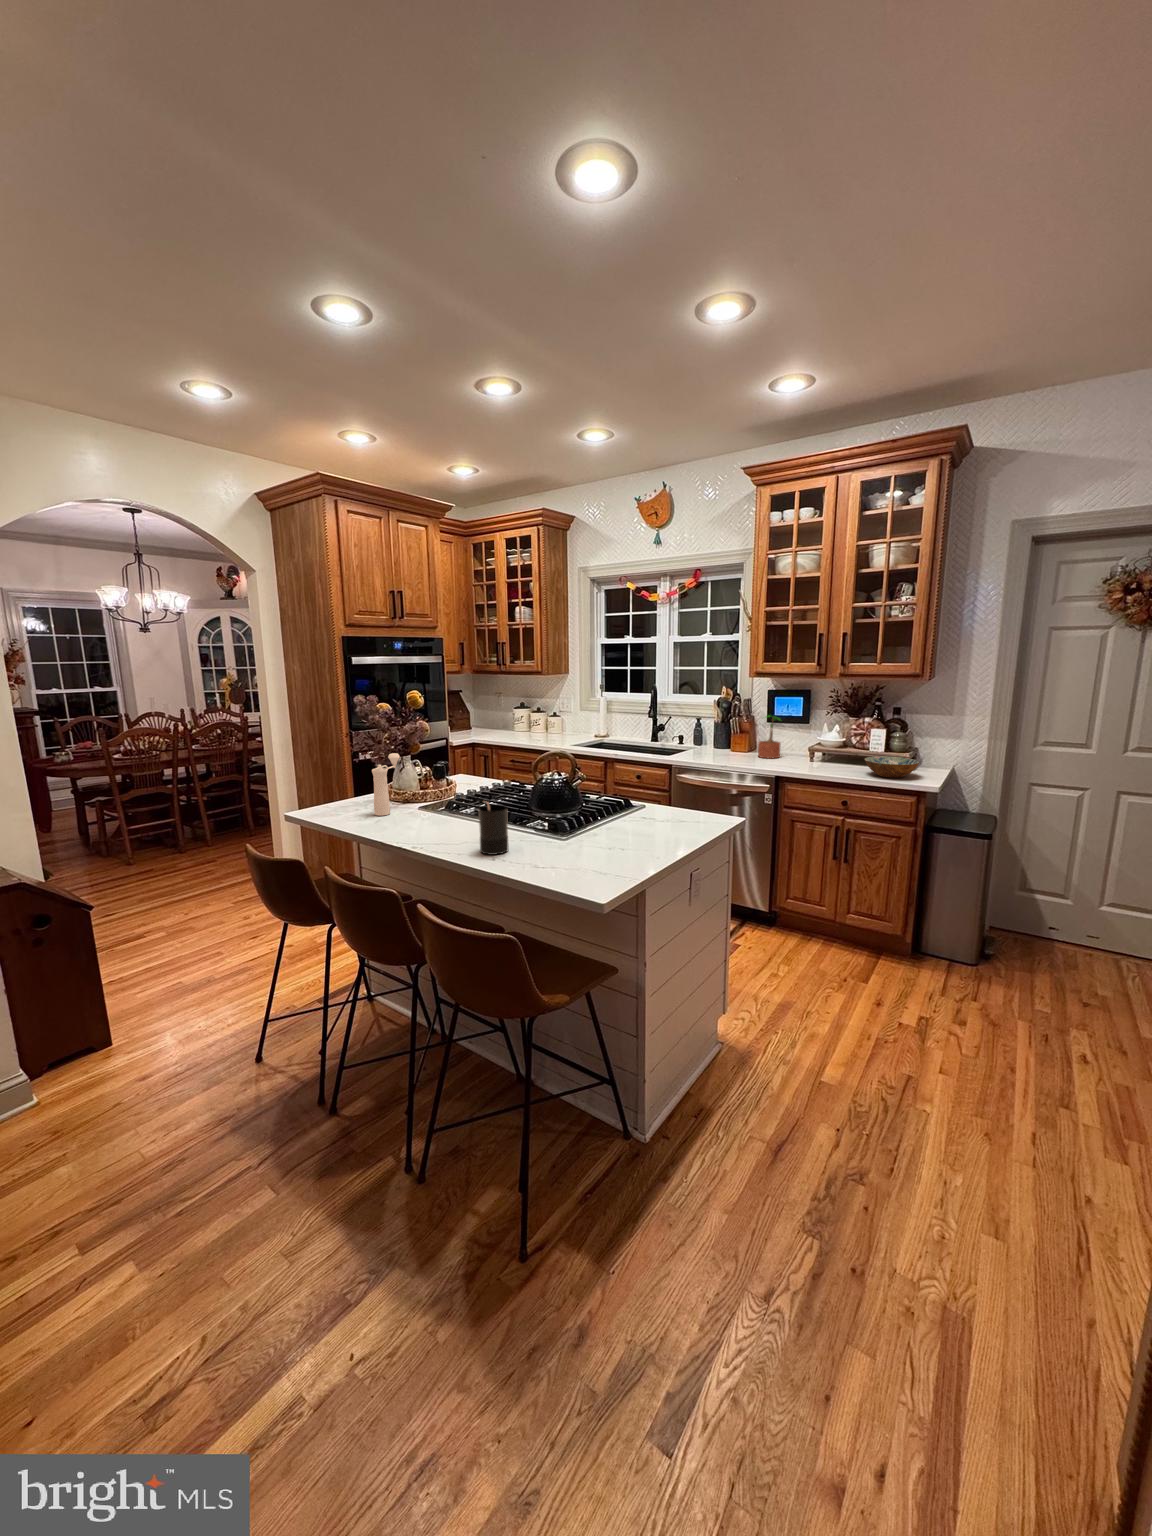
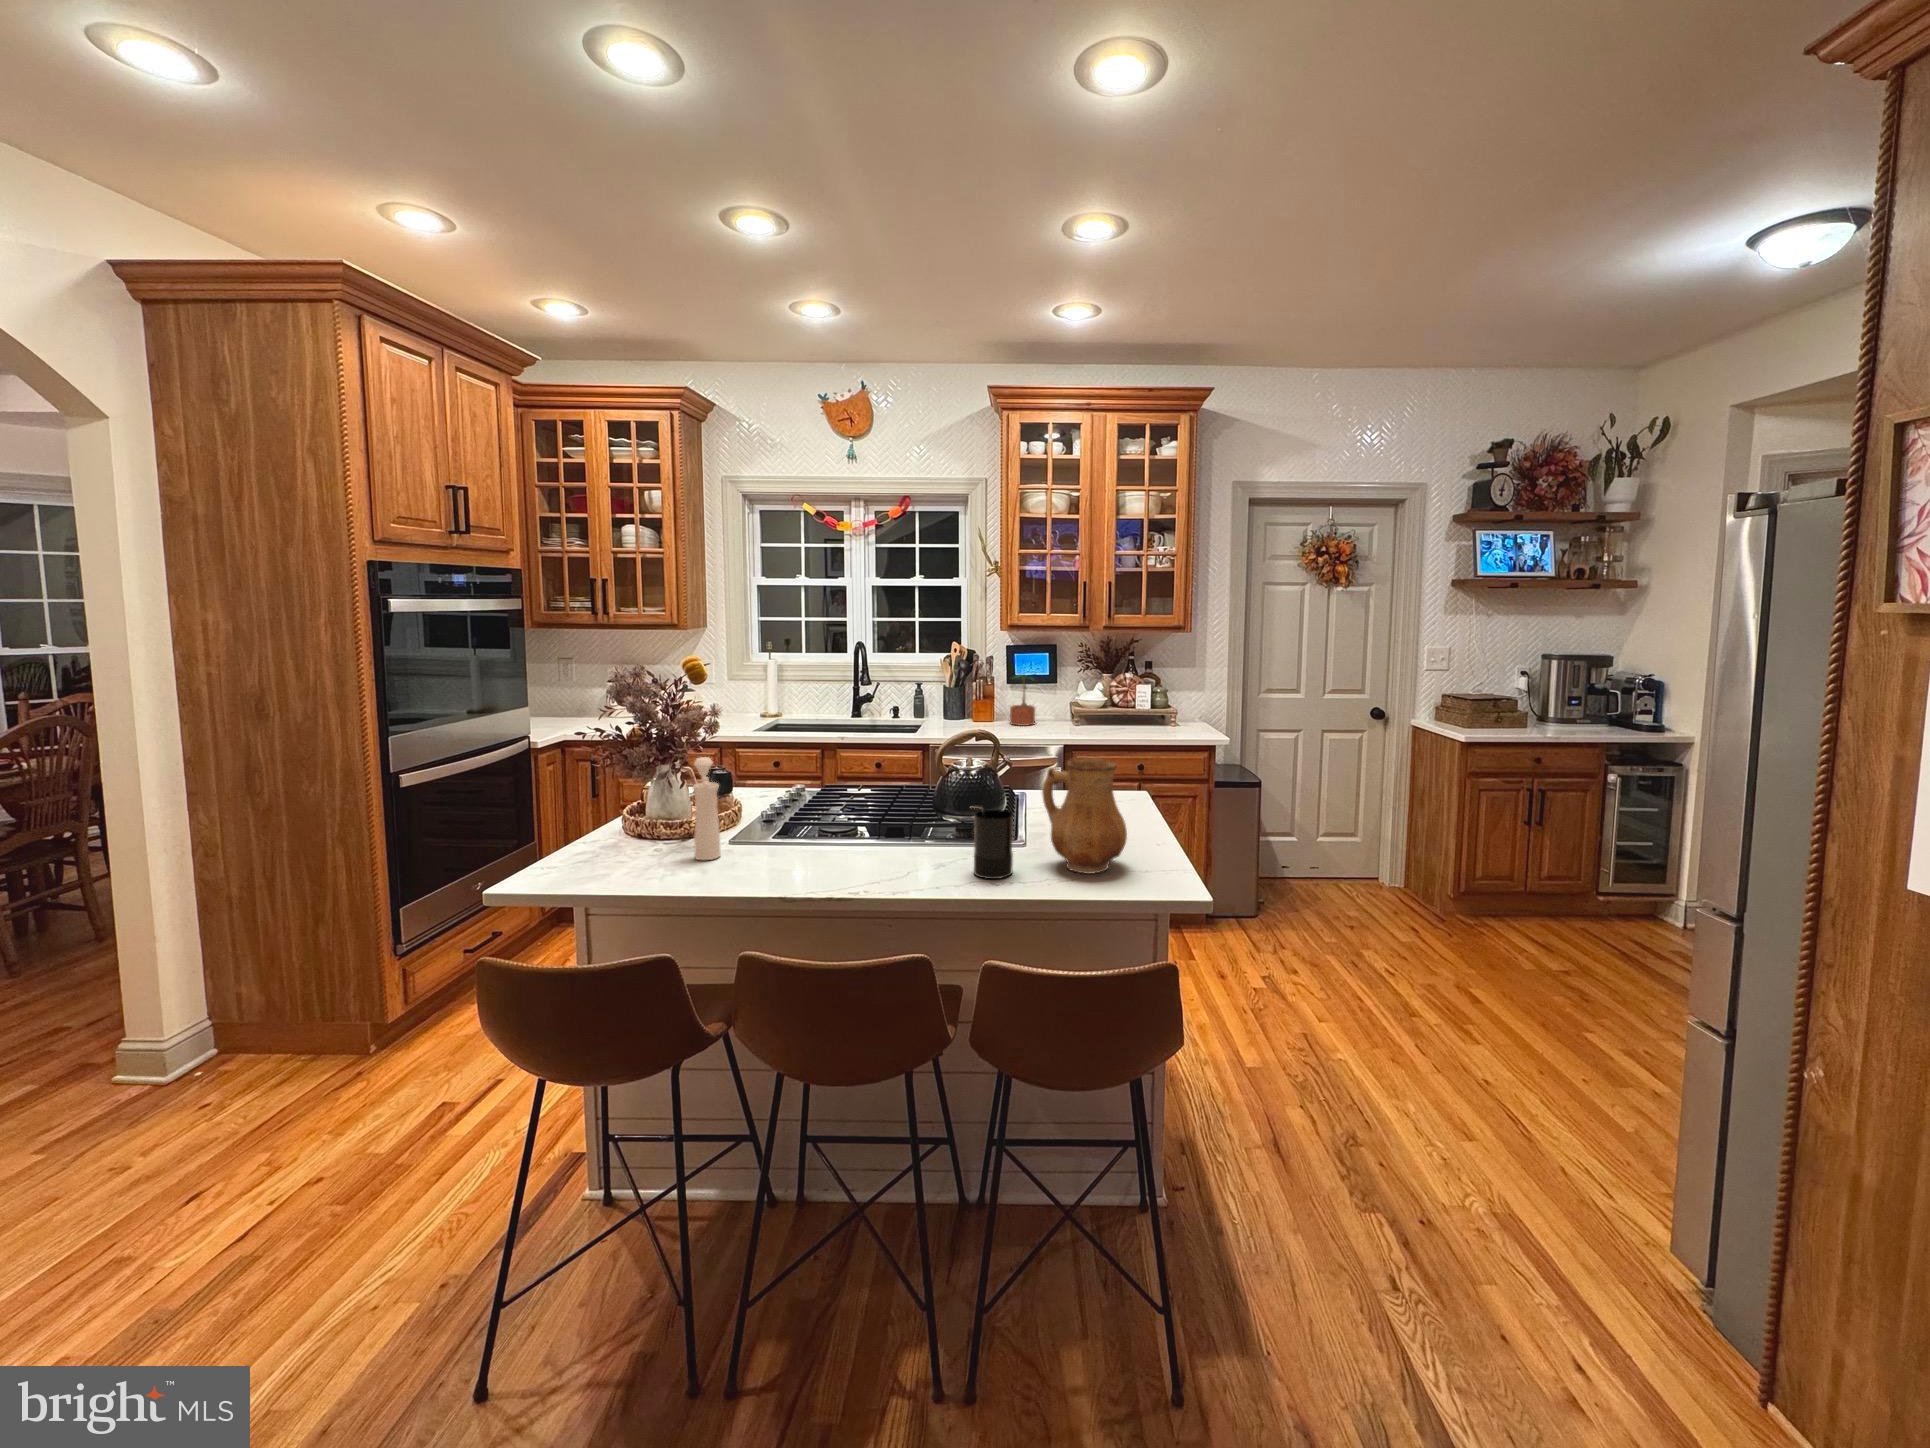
bowl: present [865,756,919,778] -> none [1145,714,1197,735]
ceramic pitcher: none [528,774,587,864] -> present [1042,757,1127,874]

